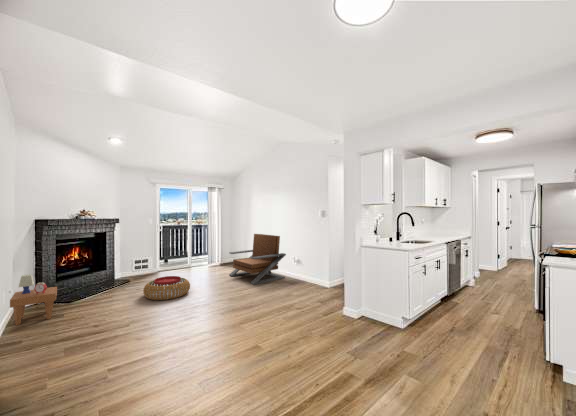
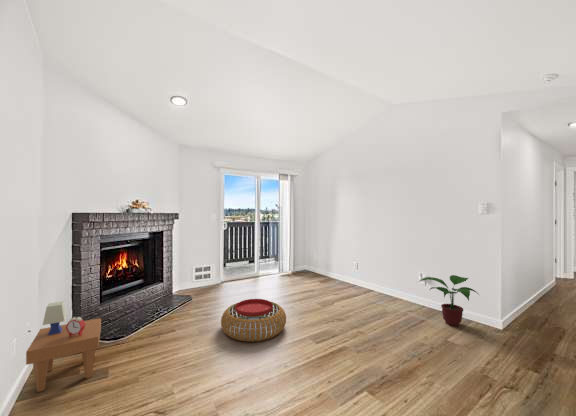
lounge chair: present [229,234,286,285] -> none [322,235,410,315]
potted plant: none [283,257,314,288] -> present [420,275,478,326]

